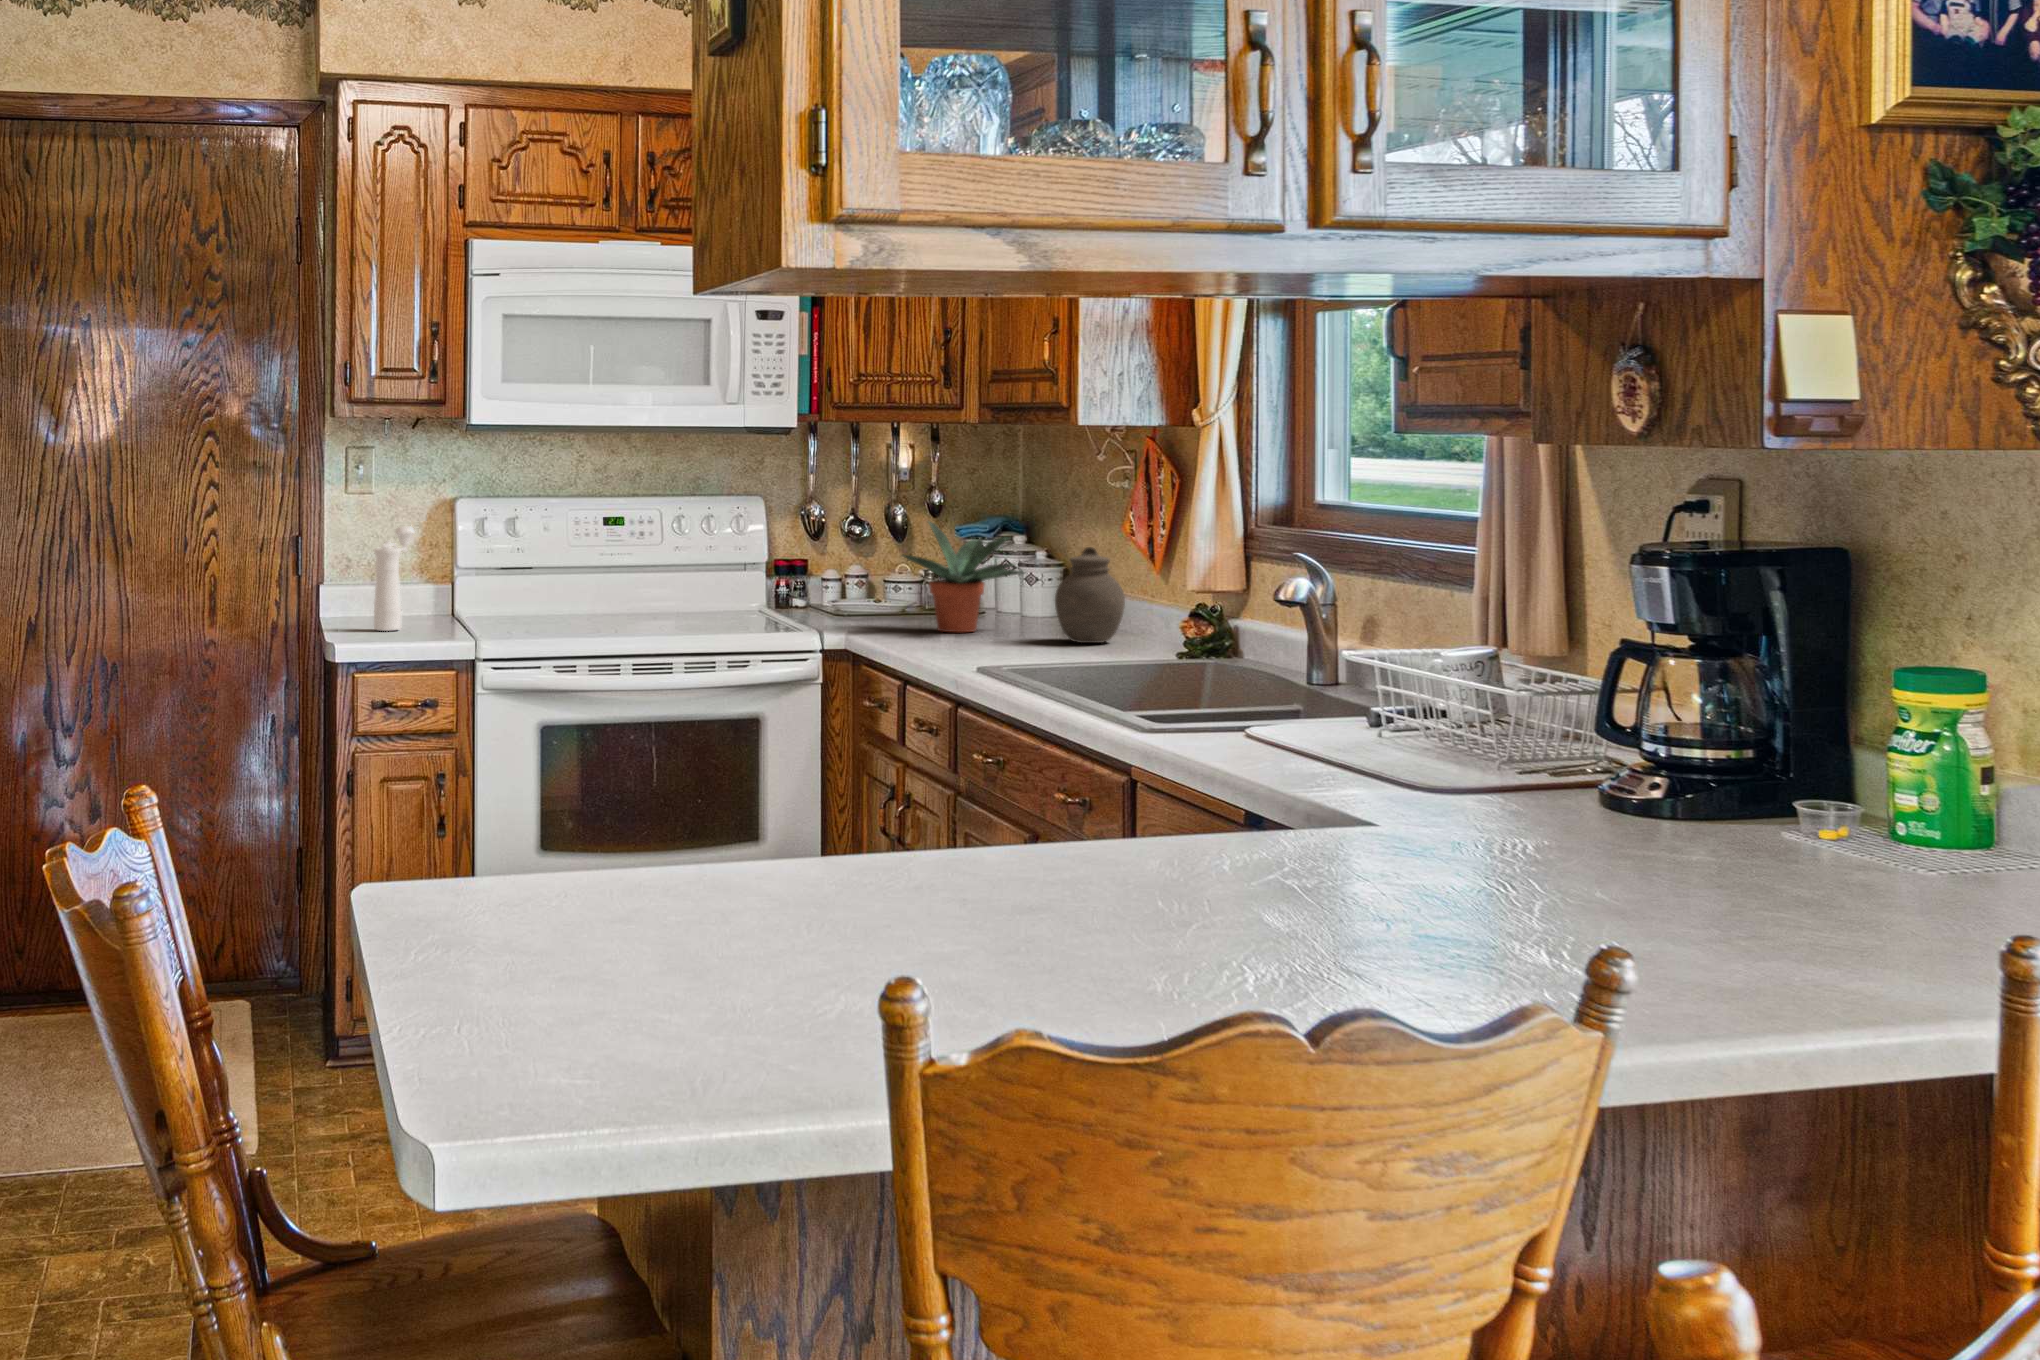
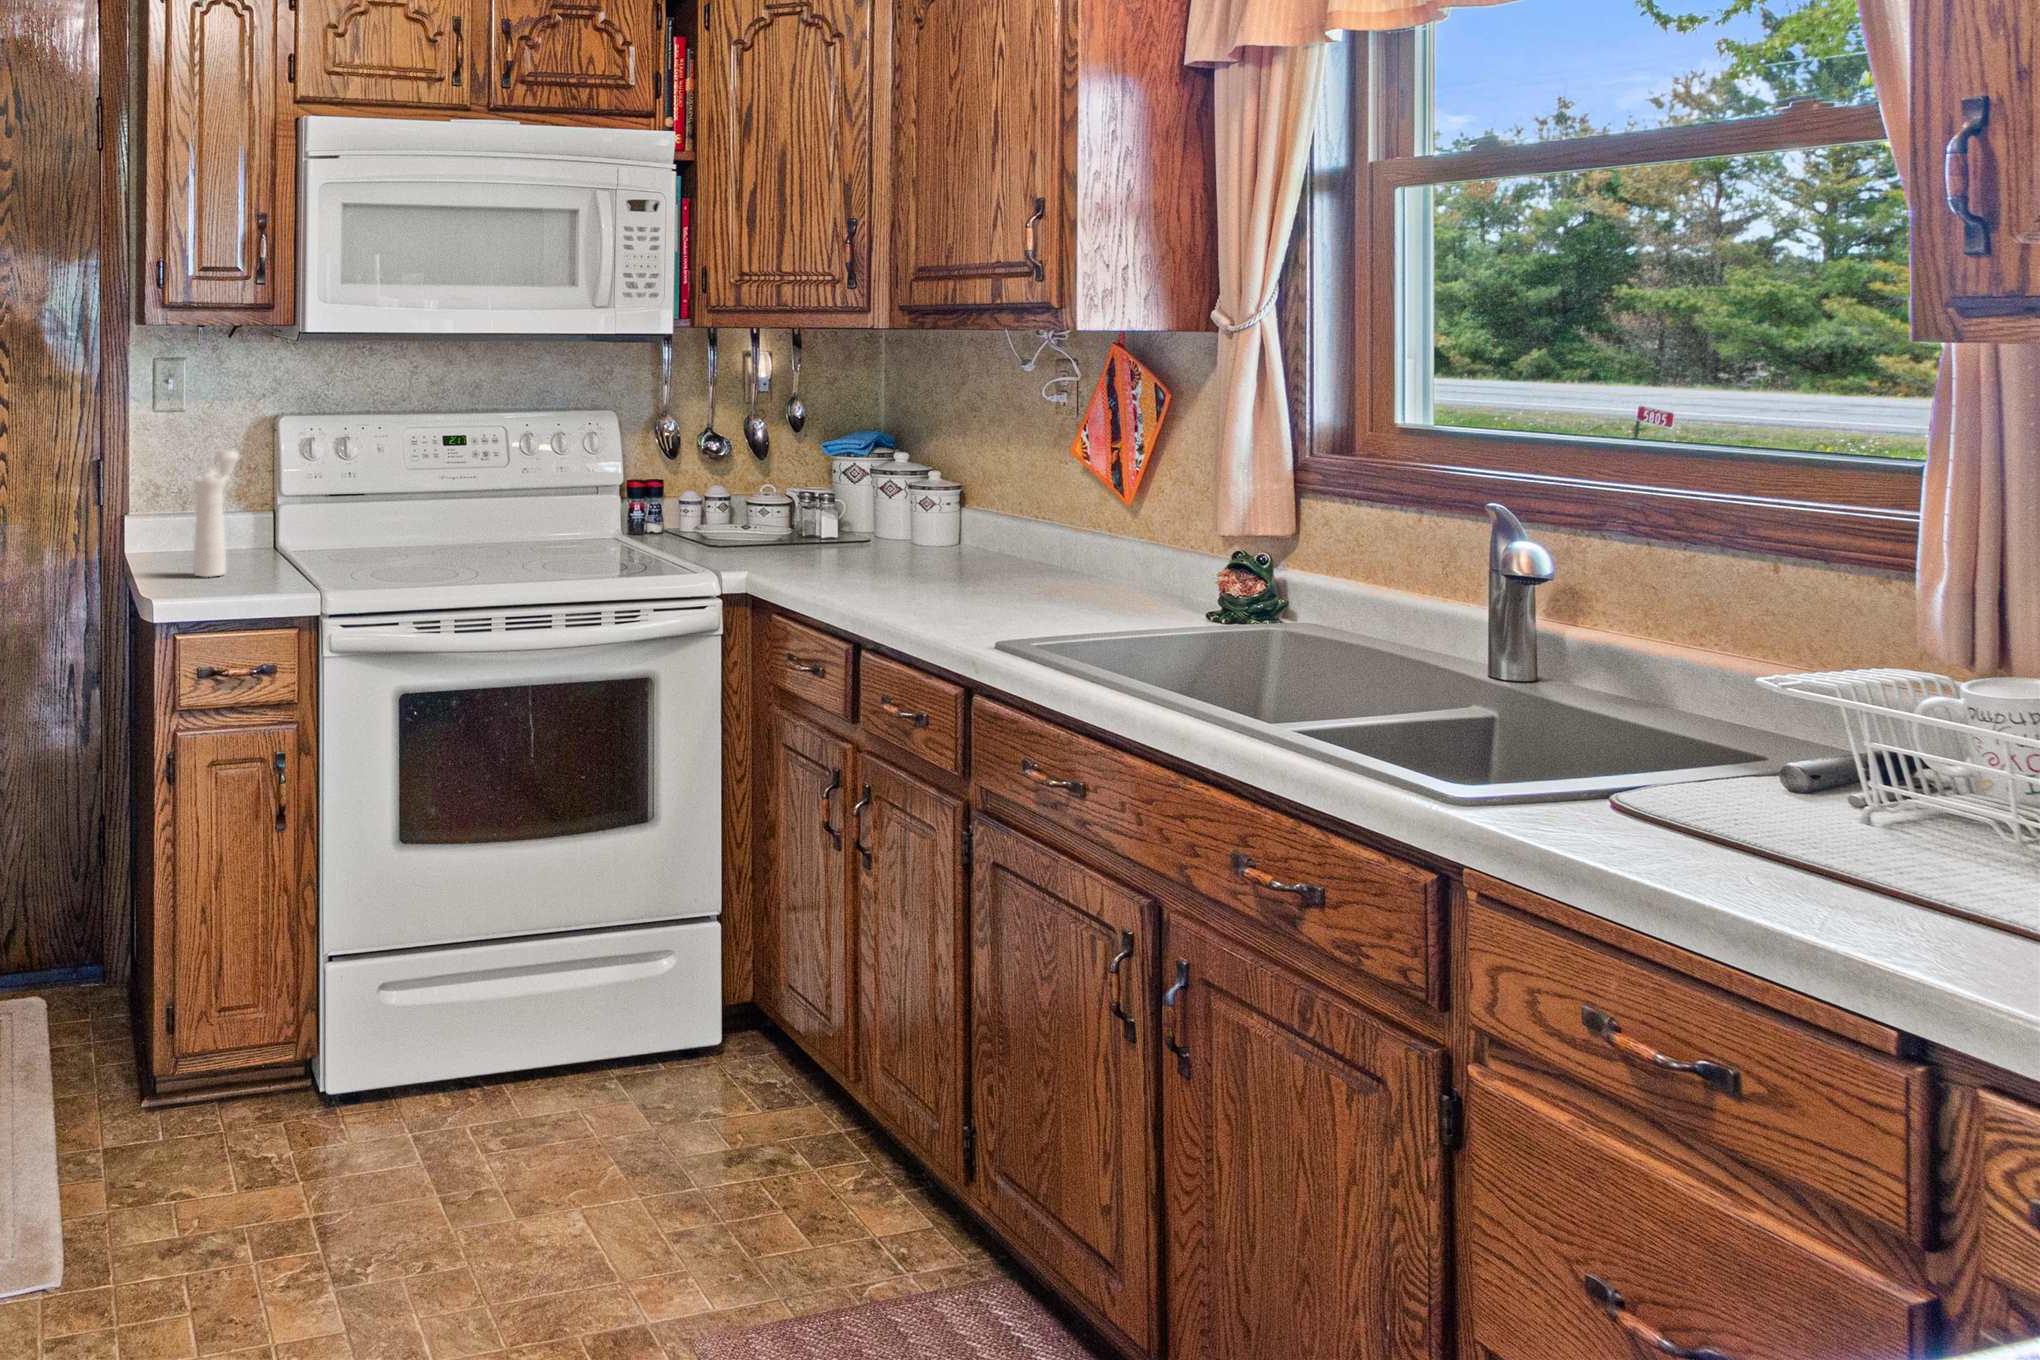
potted plant: present [903,522,1024,632] -> none [804,440,953,573]
jar: present [1055,547,1125,643] -> none [1011,476,1099,591]

